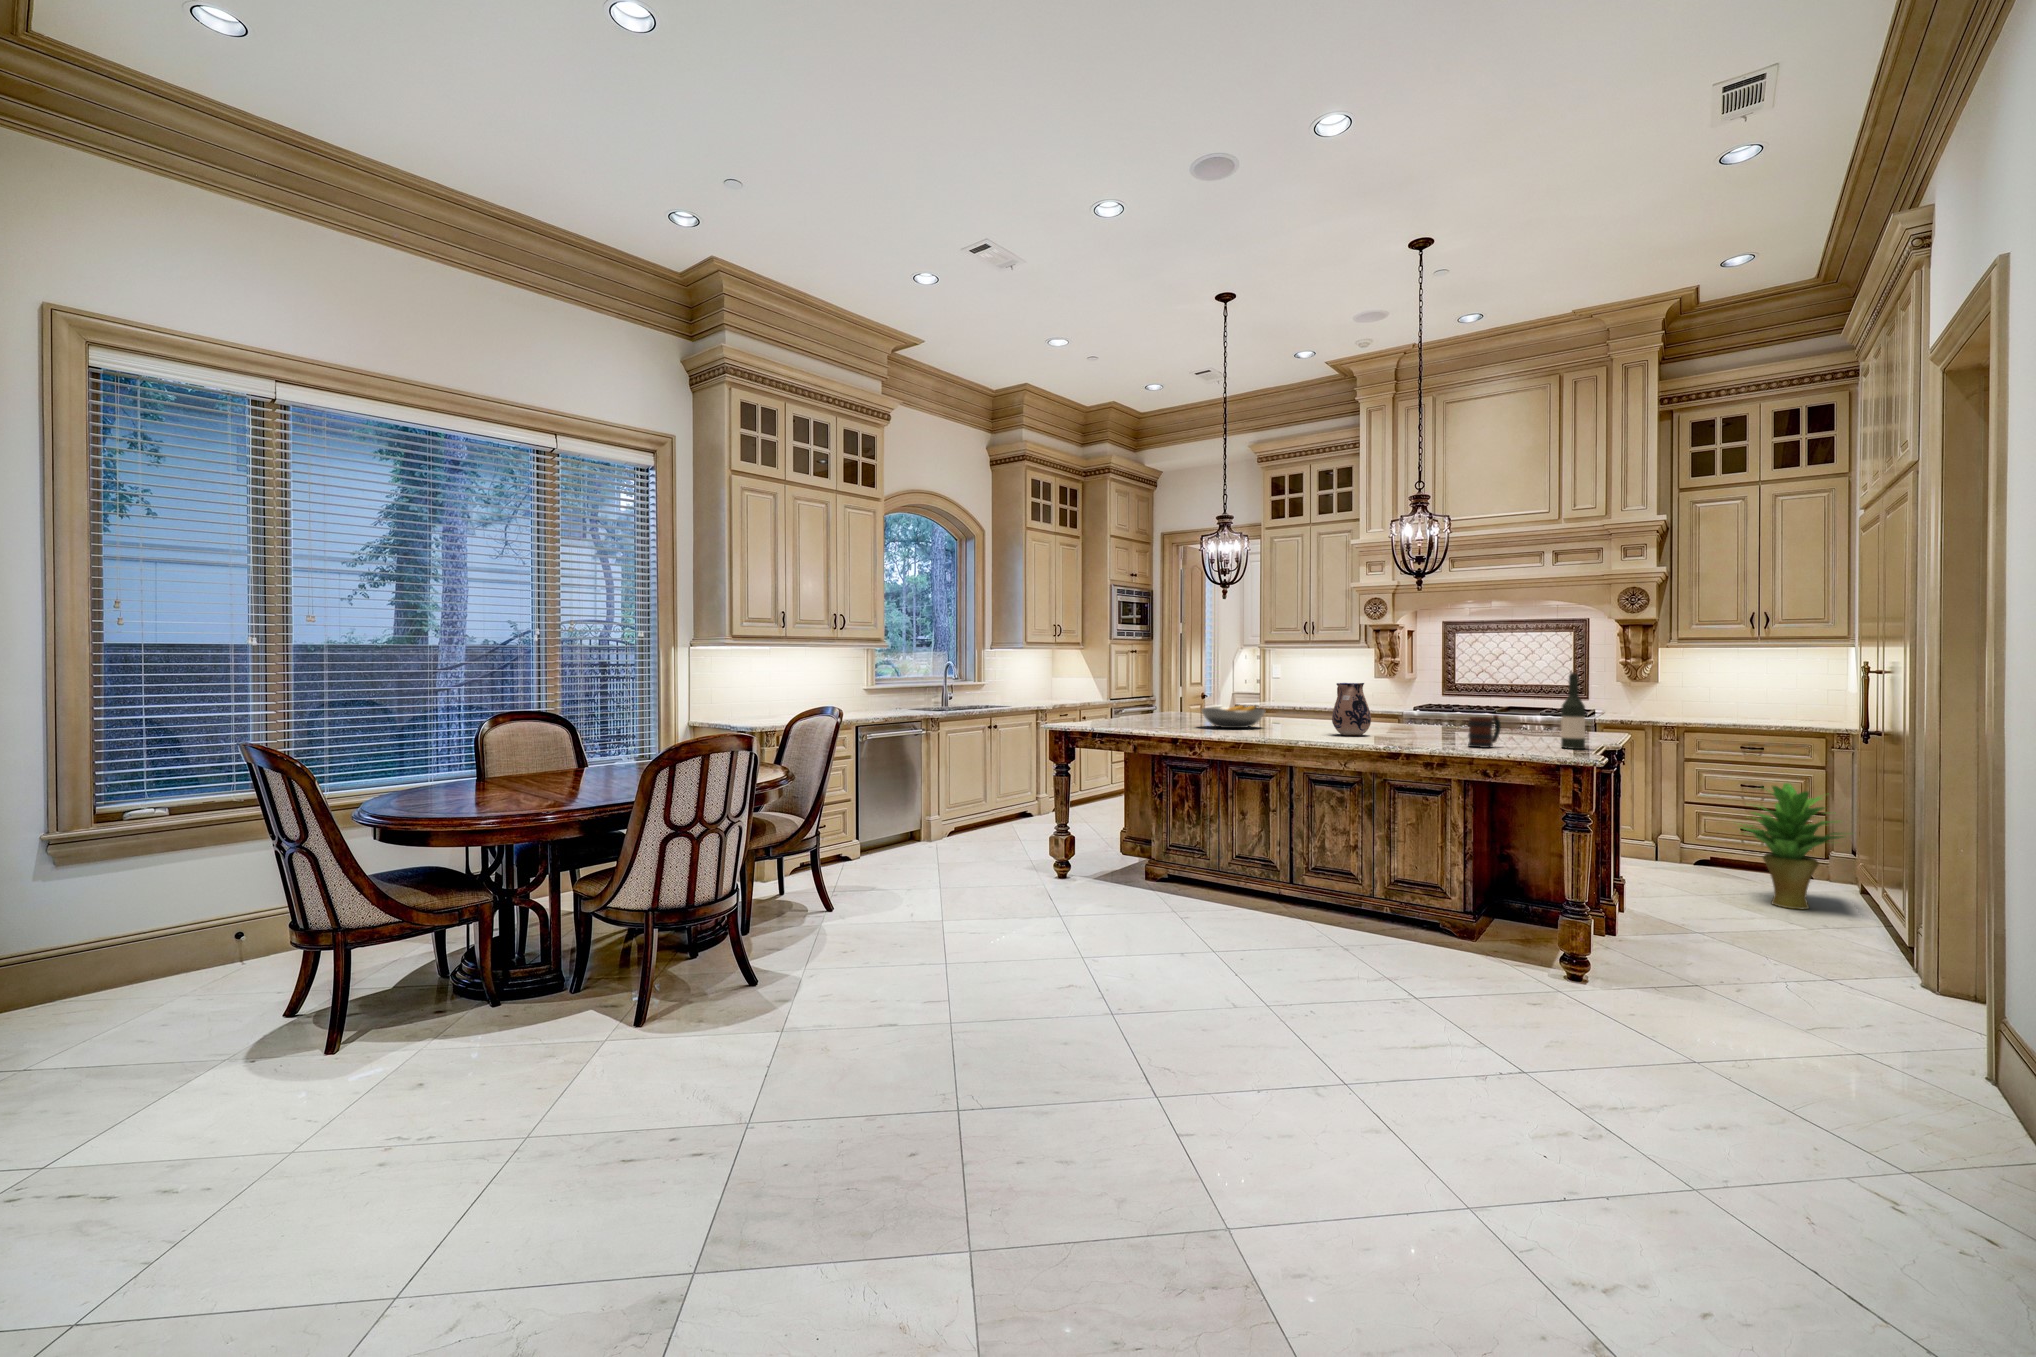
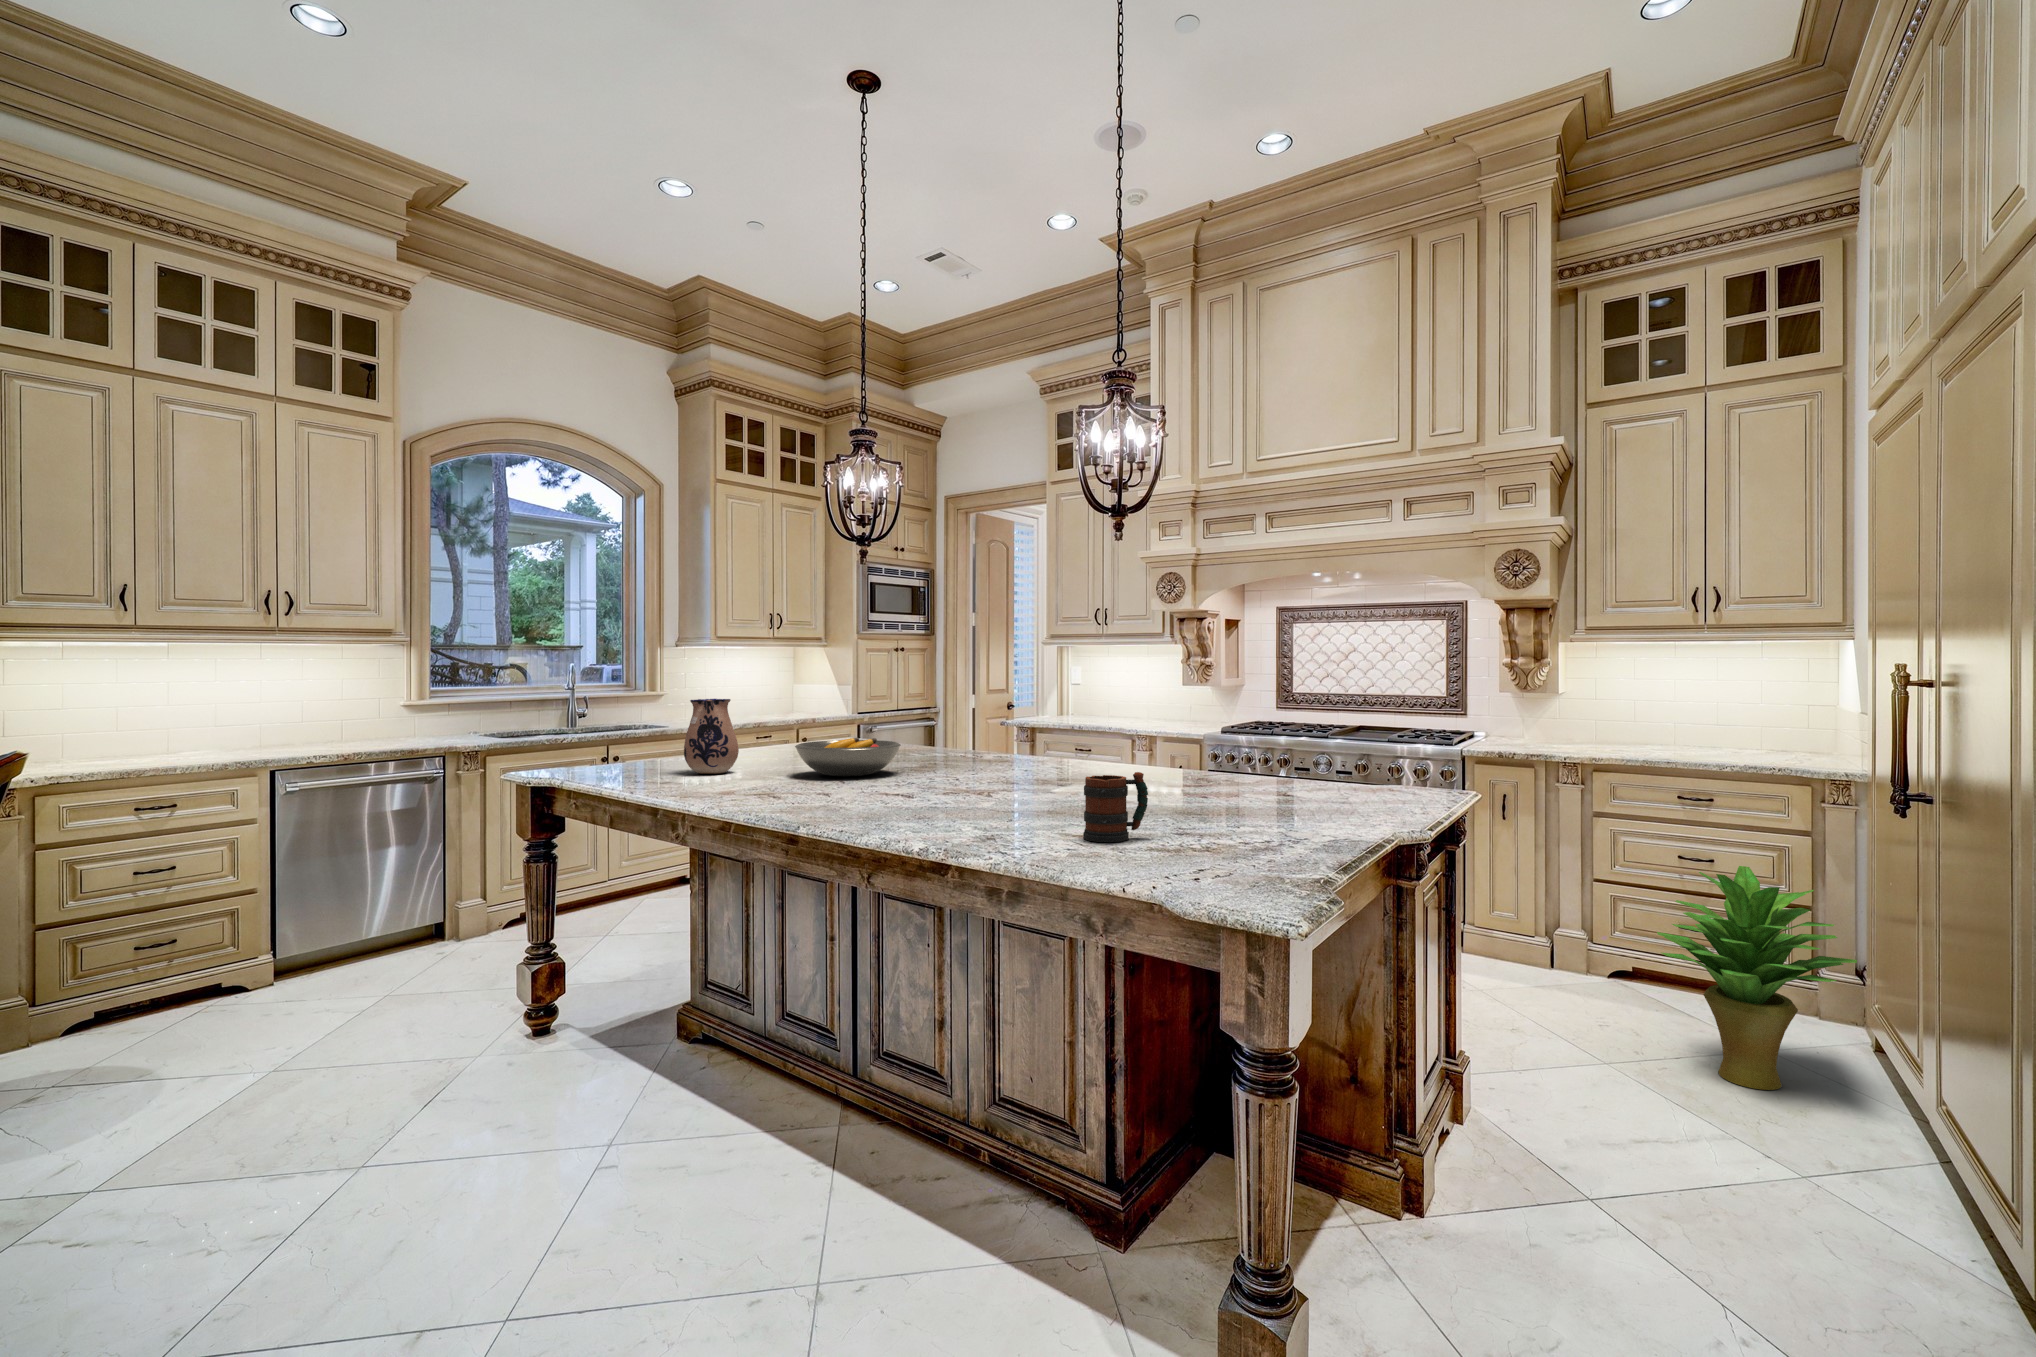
wine bottle: present [1561,673,1585,749] -> none [1260,685,1305,848]
ceramic pitcher: present [1332,683,1371,735] -> present [684,699,739,774]

